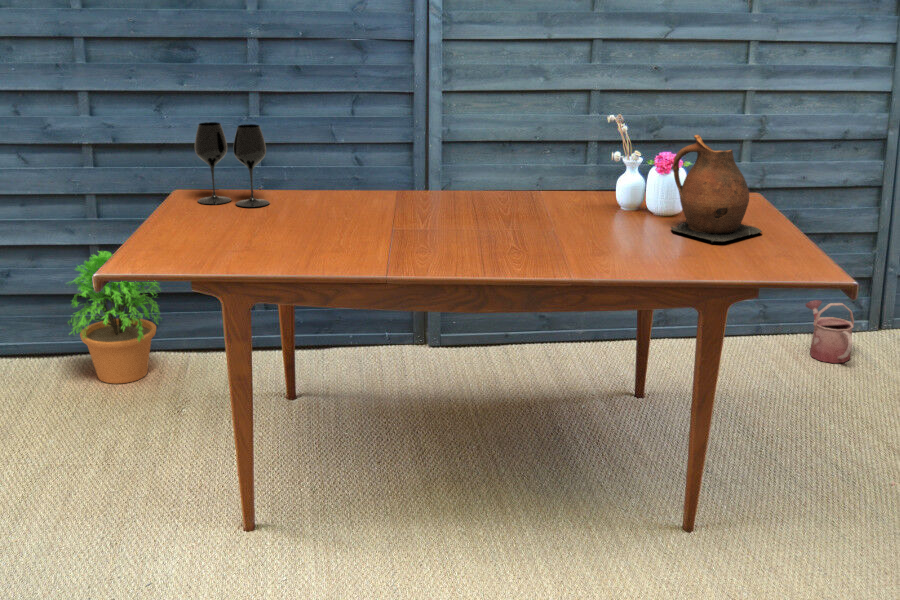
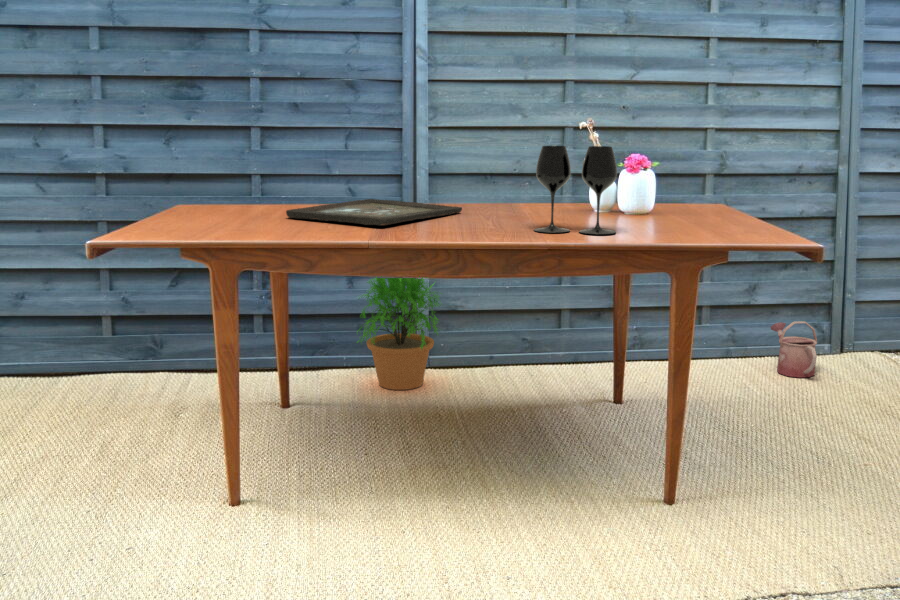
wine glass: present [195,122,269,207] -> present [534,146,617,234]
ceramic pitcher: present [671,135,762,242] -> none [642,131,728,226]
tray: none [291,190,478,242] -> present [286,199,462,225]
potted plant: present [69,251,160,383] -> present [357,276,439,390]

